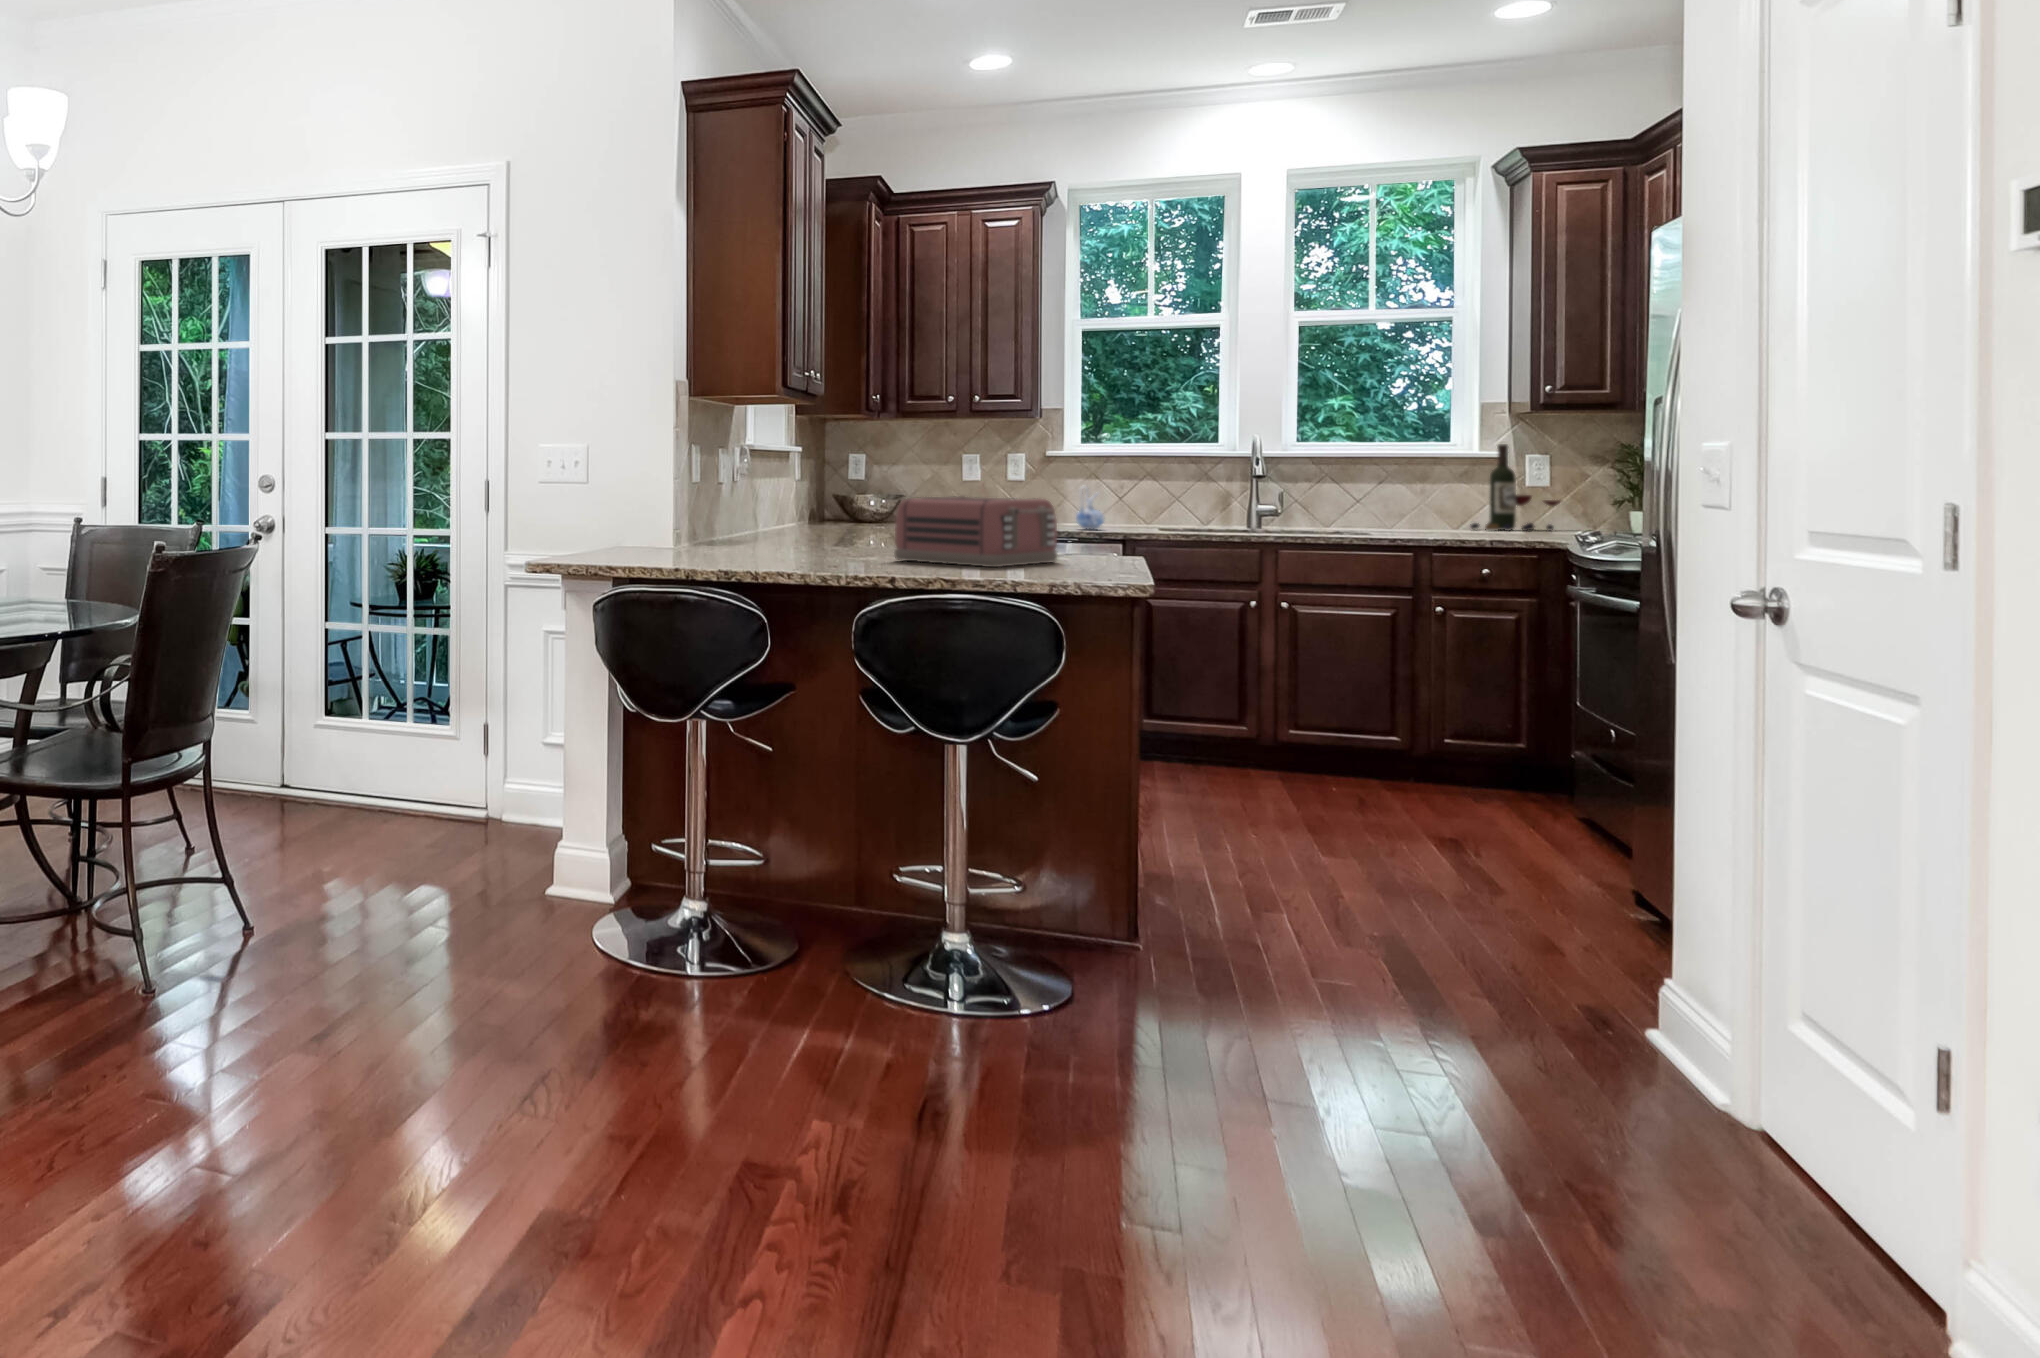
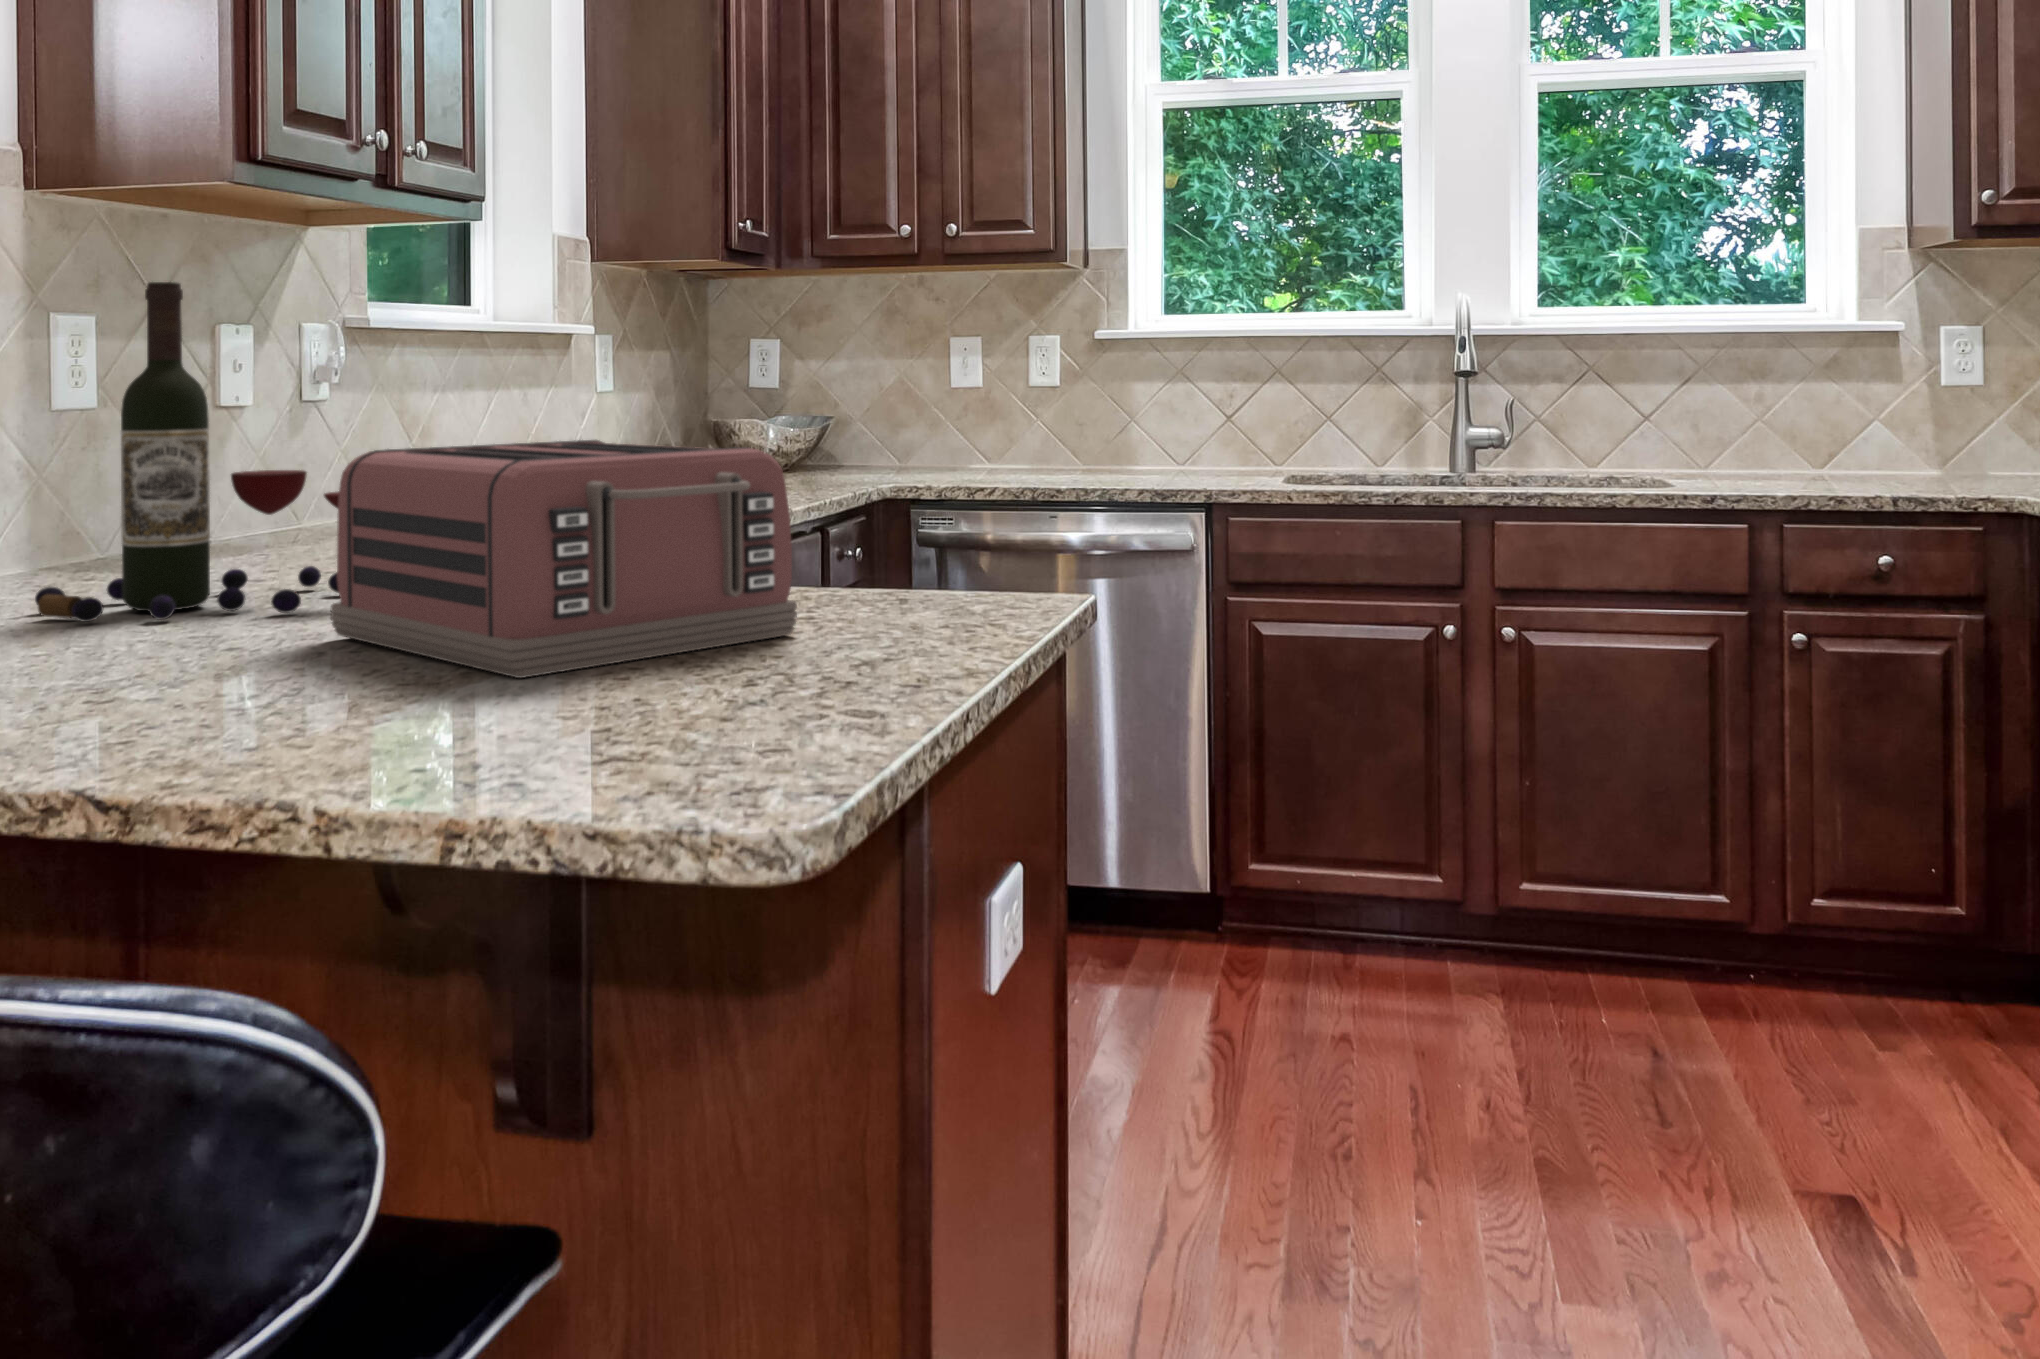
wine bottle: present [1470,444,1560,531] -> present [35,282,339,622]
ceramic pitcher: present [1076,487,1104,530] -> none [1123,397,1176,484]

